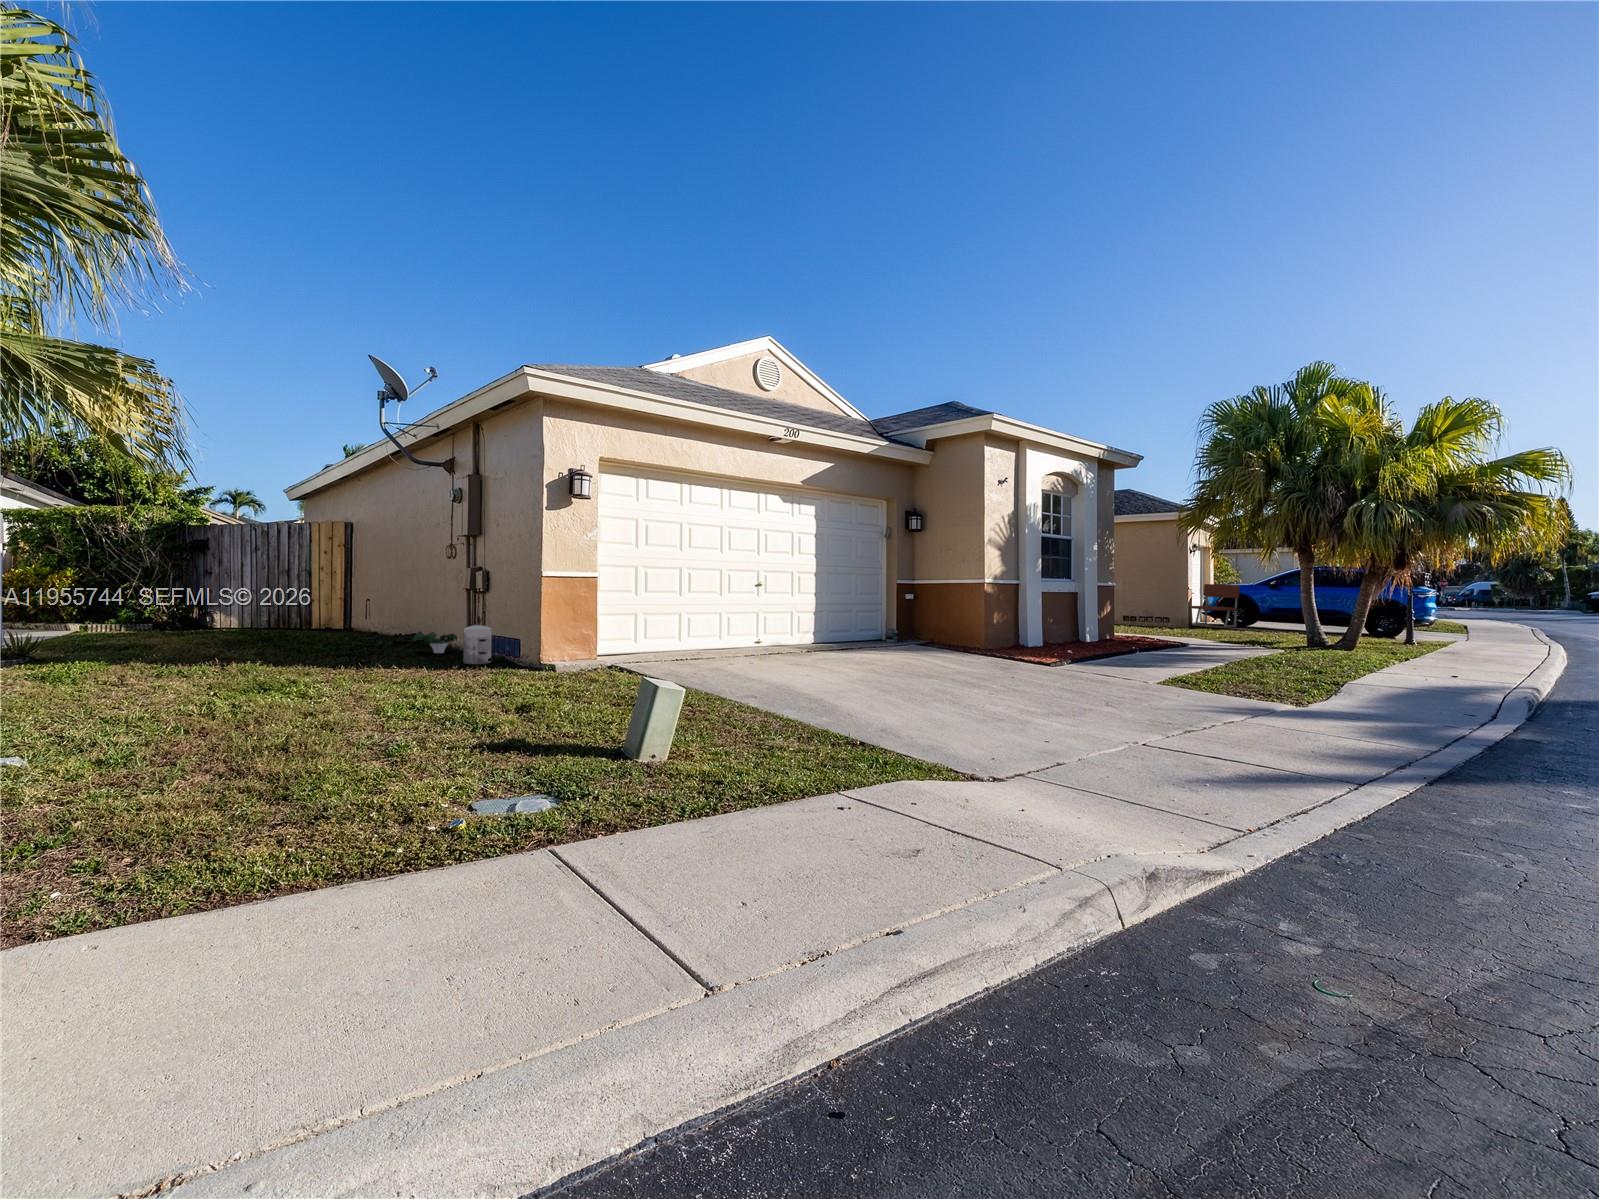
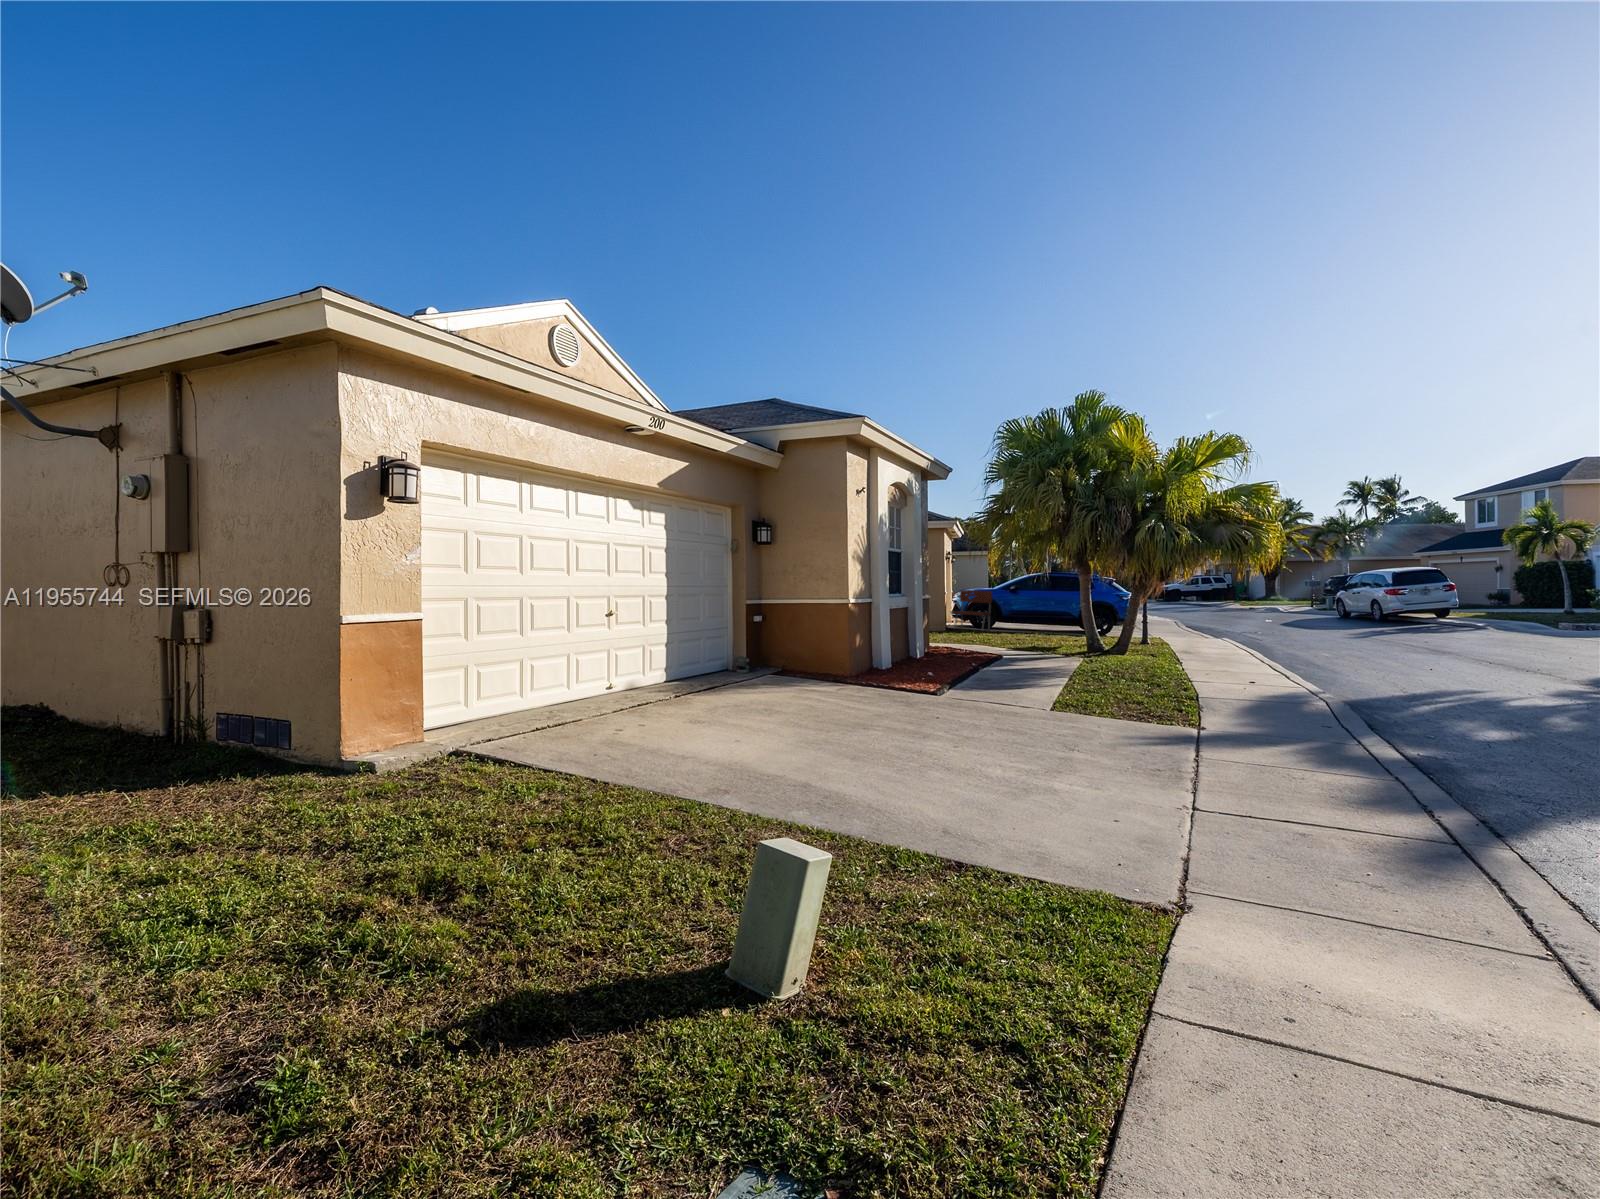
waste bin: present [463,625,491,664] -> none [176,693,227,759]
potted plant: present [412,632,457,653] -> none [52,705,142,740]

